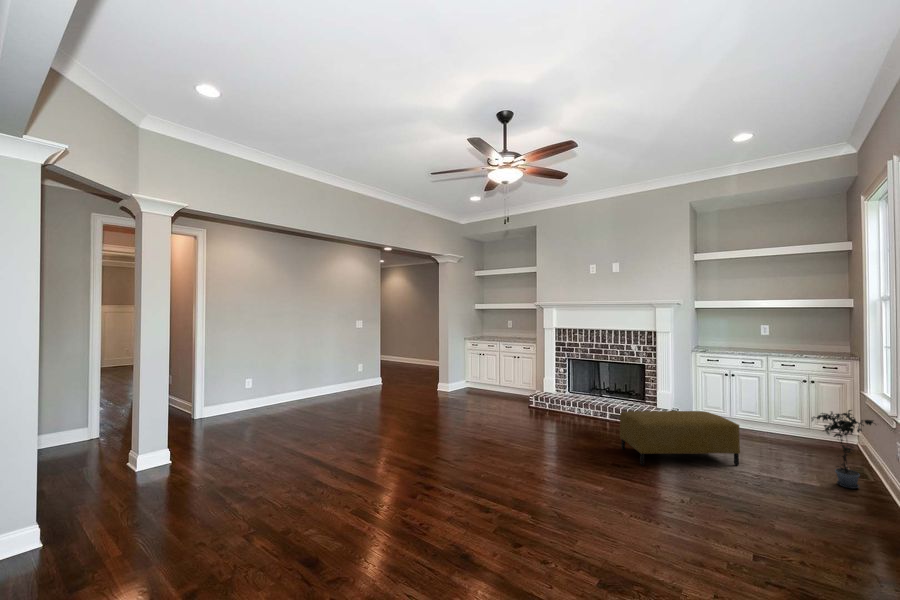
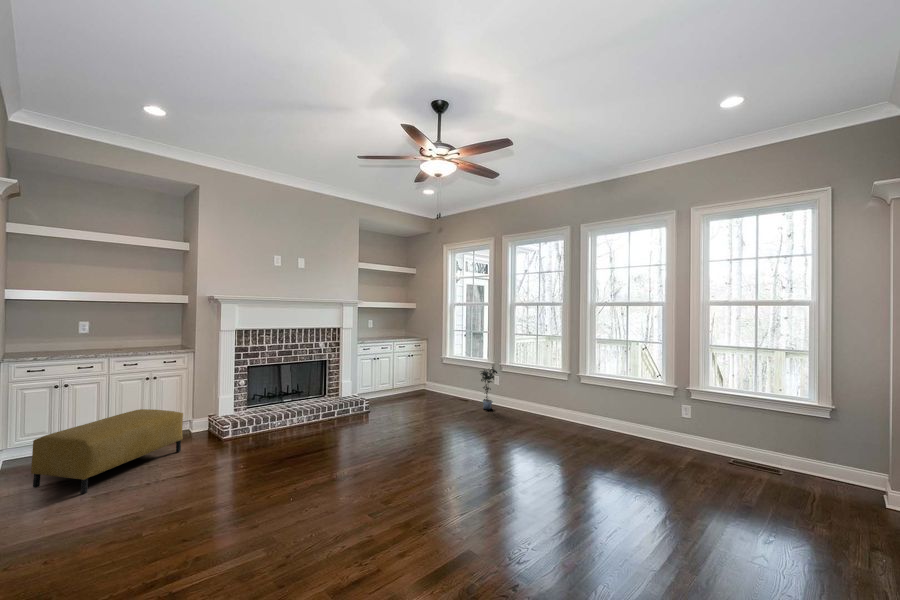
ottoman: present [620,411,740,465] -> present [31,409,183,494]

